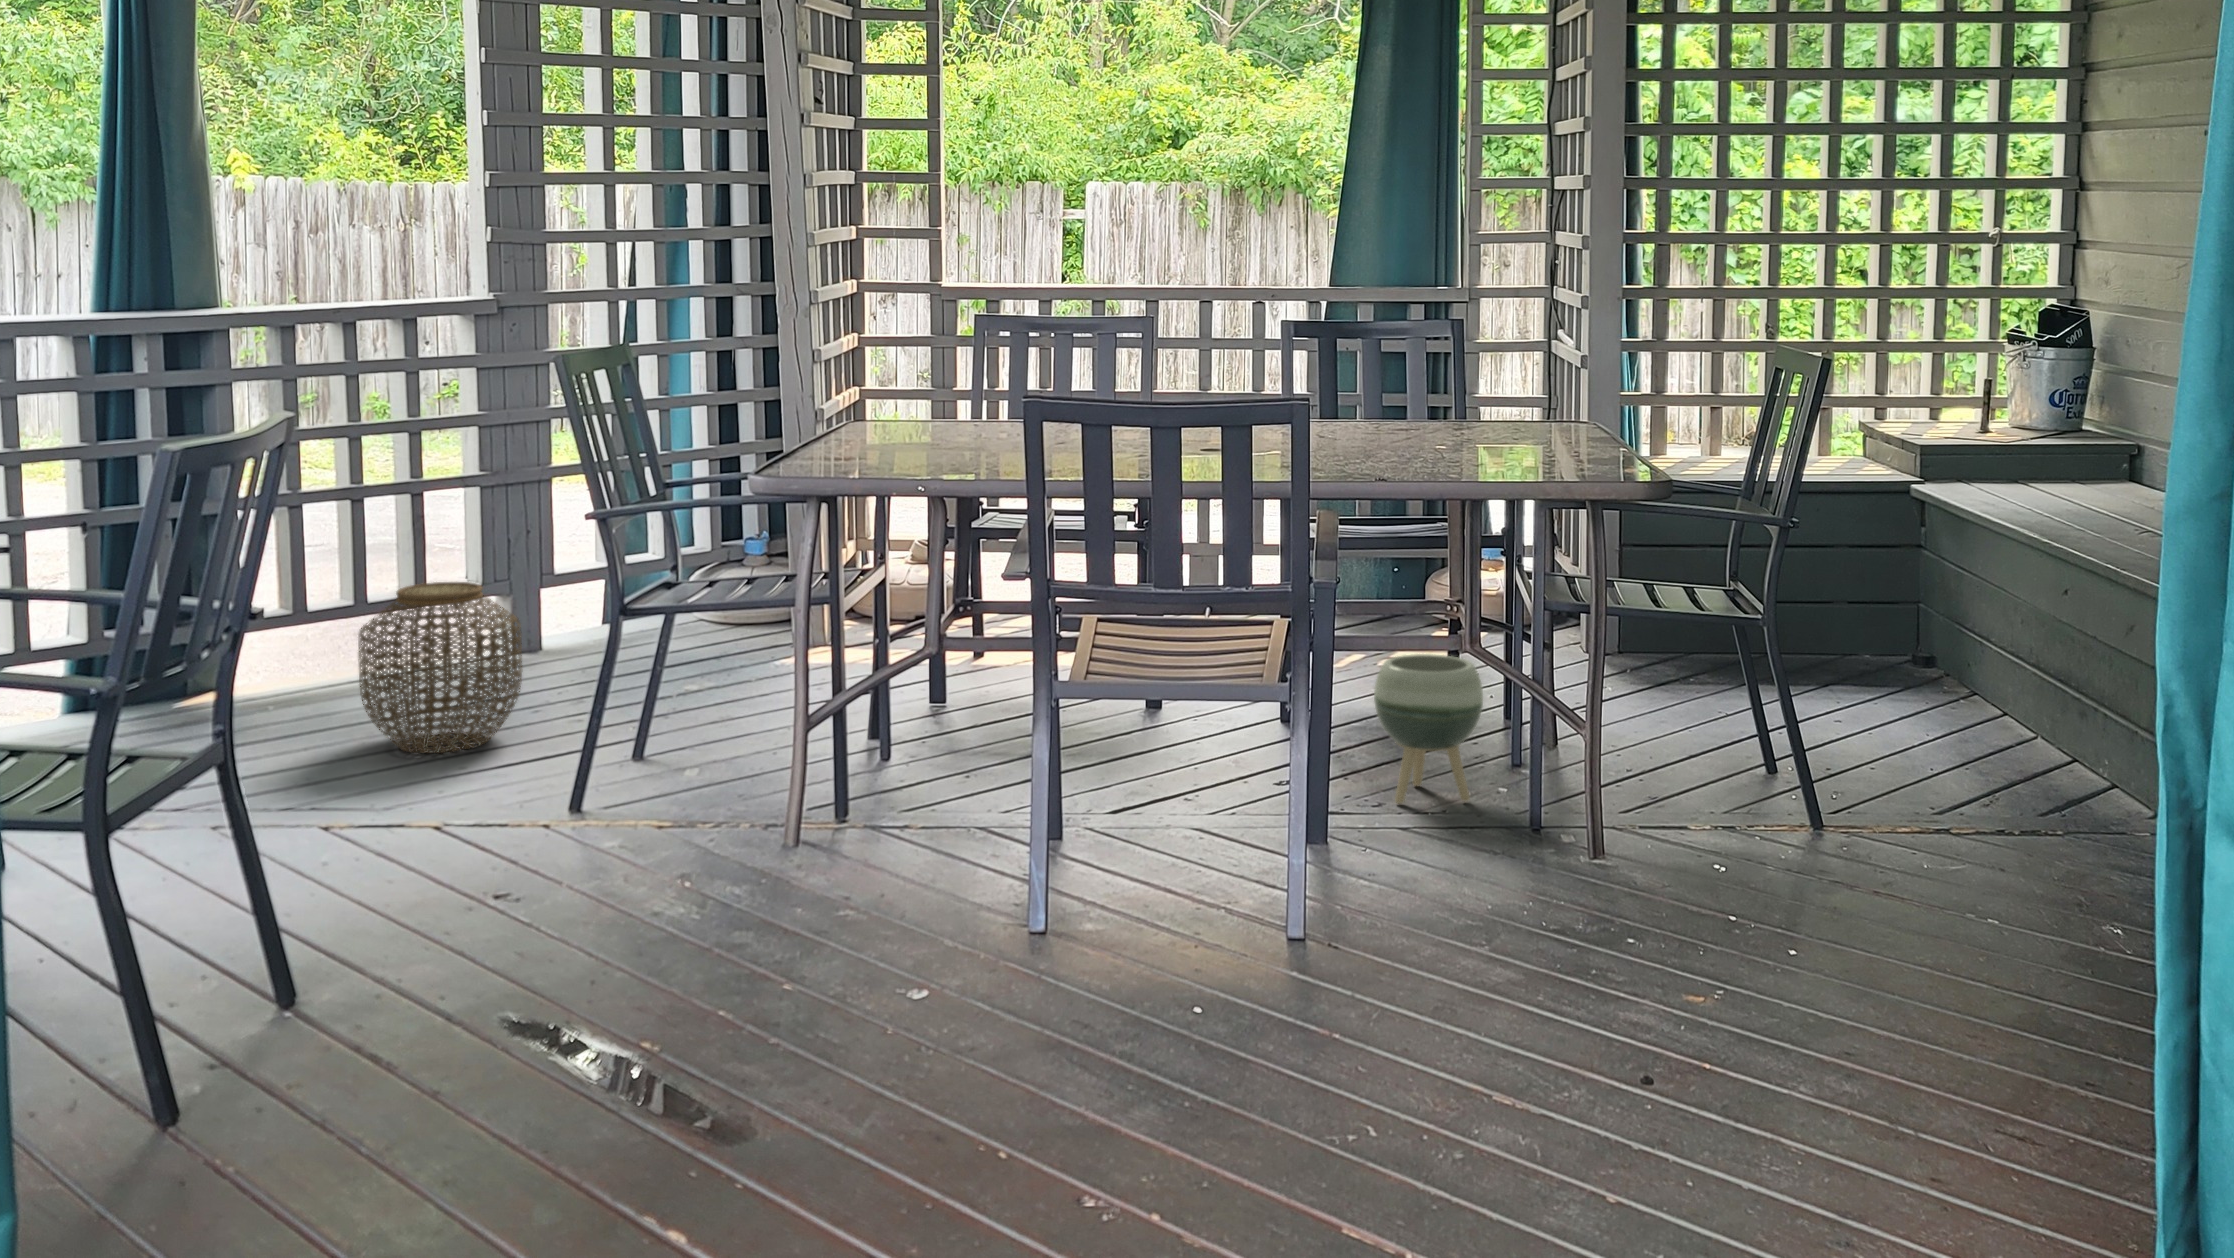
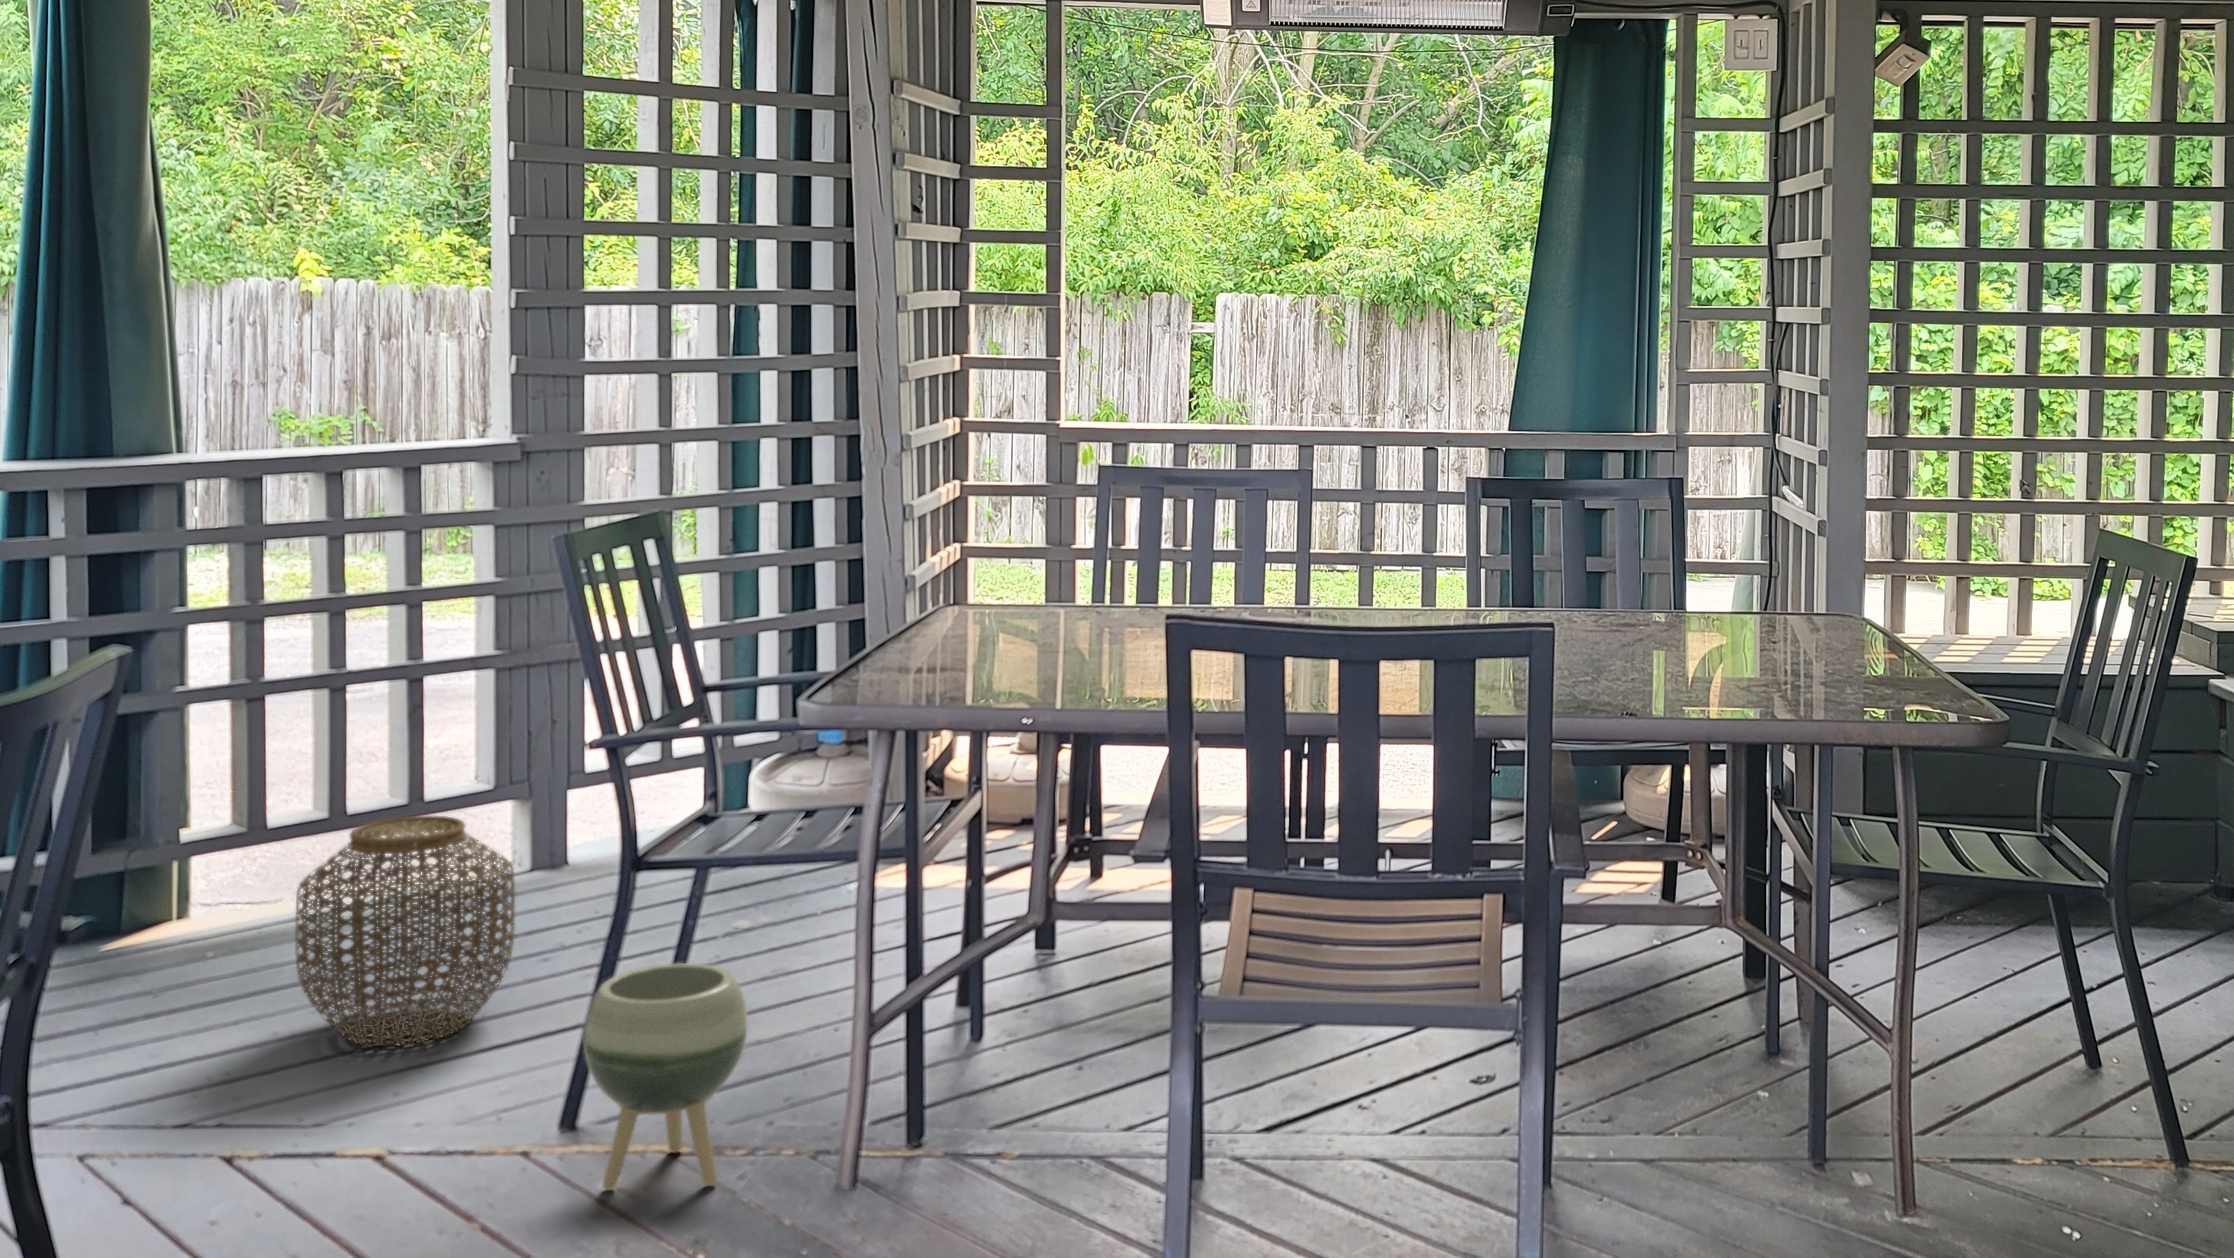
planter: present [1374,654,1483,804] -> present [584,963,748,1190]

